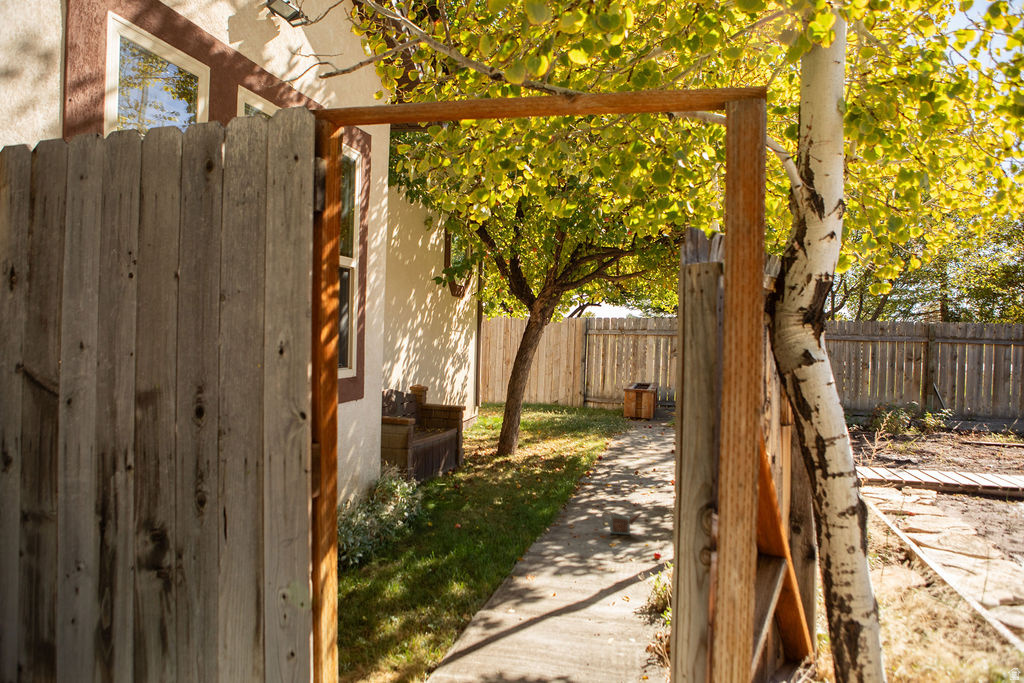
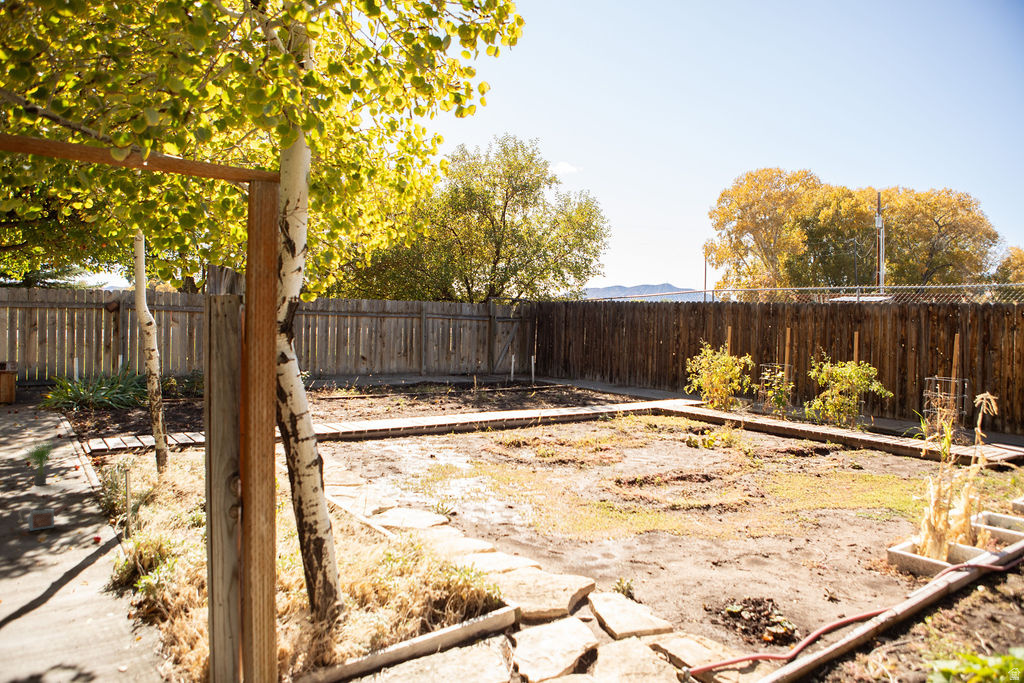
potted plant: none [619,448,652,493] -> present [26,443,51,485]

